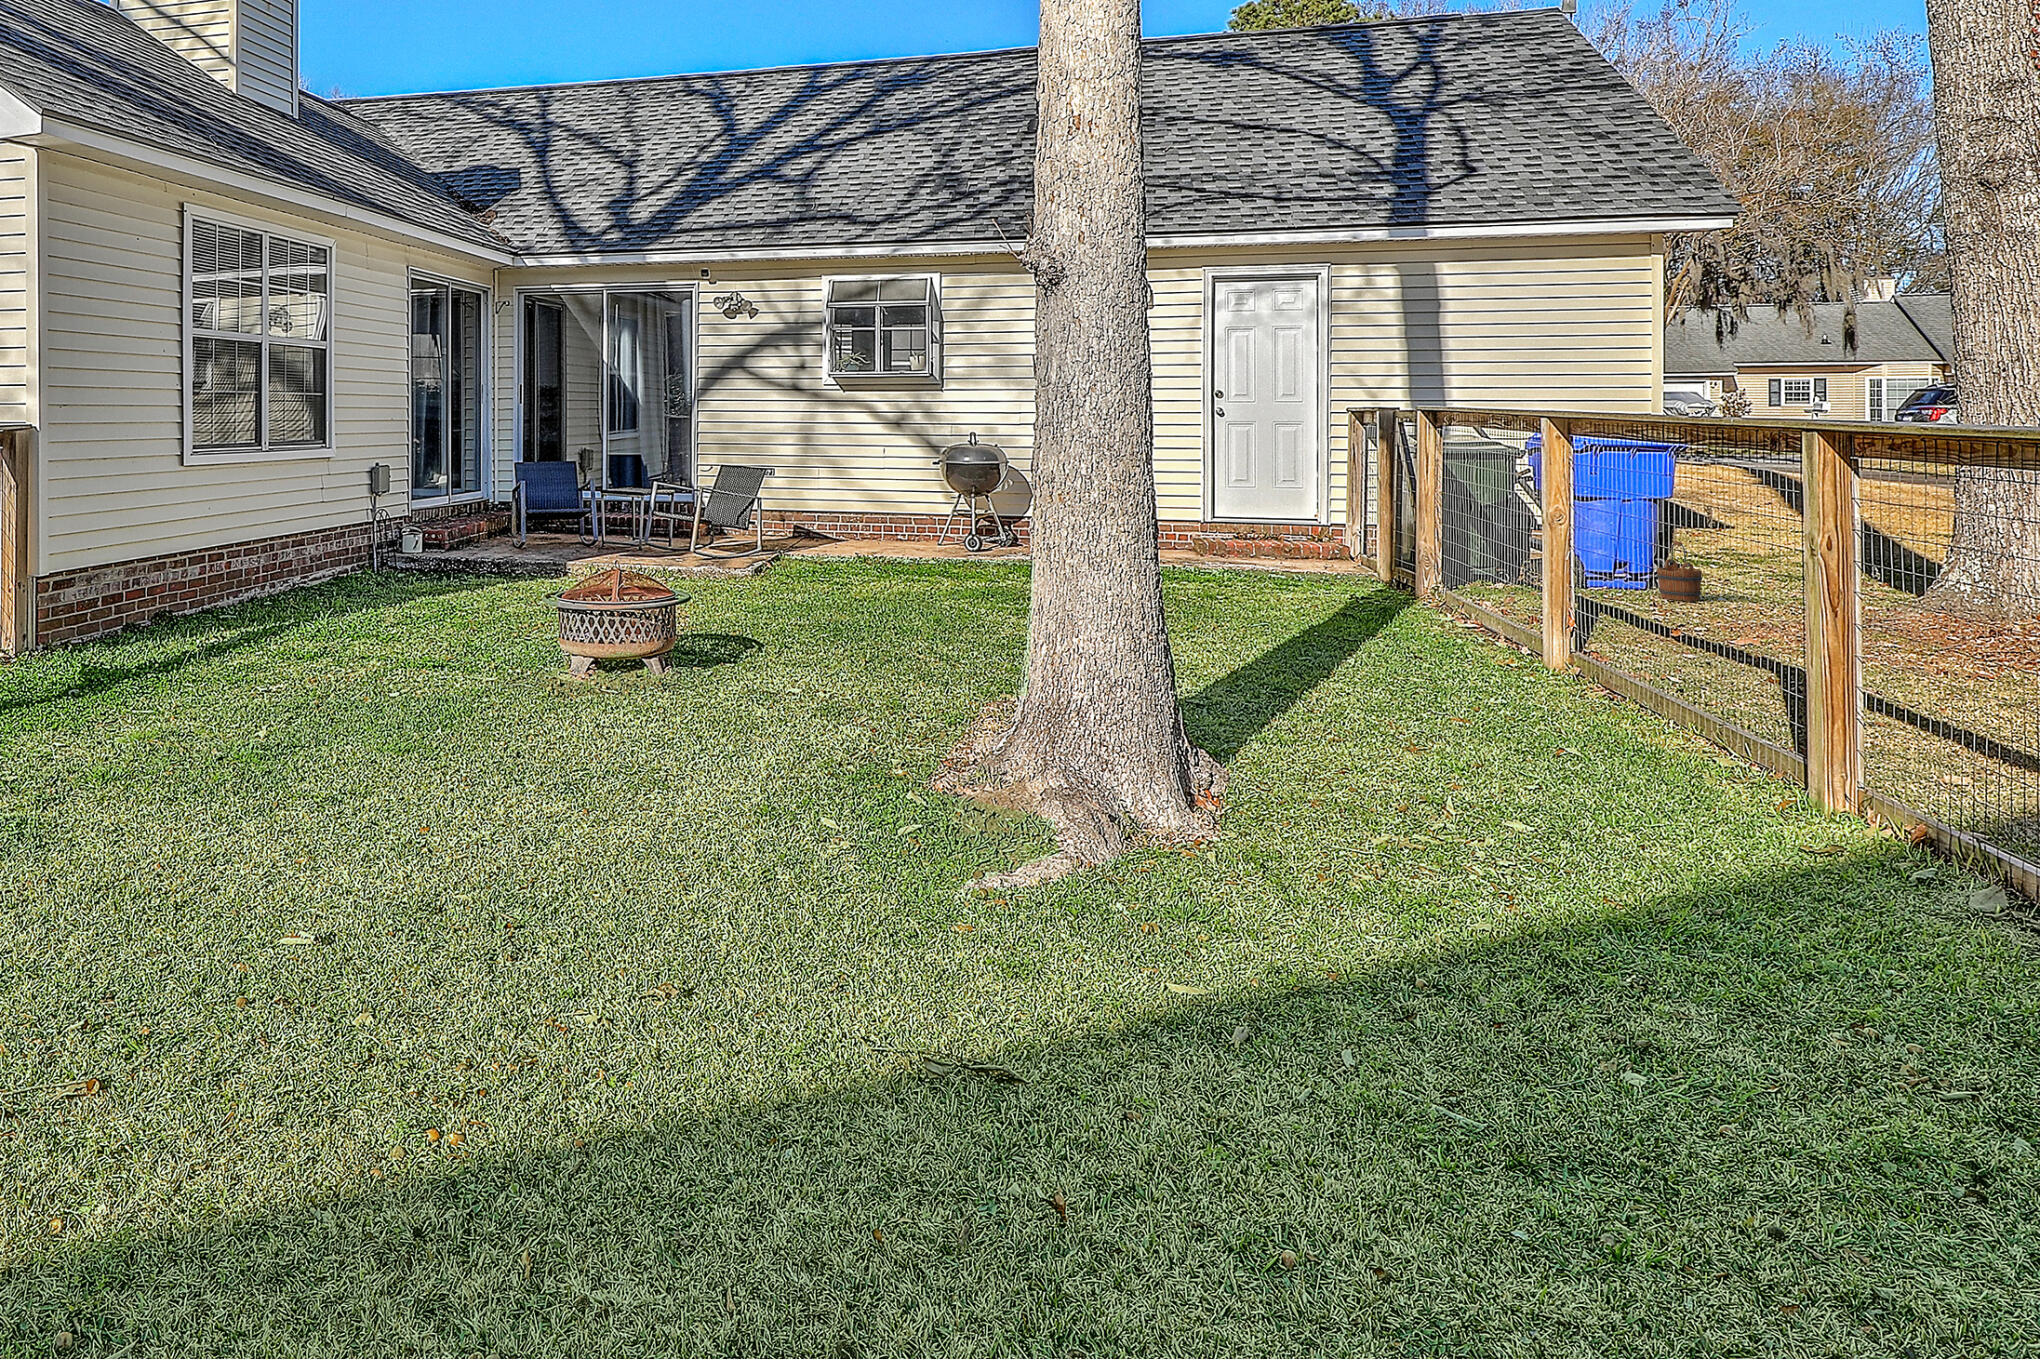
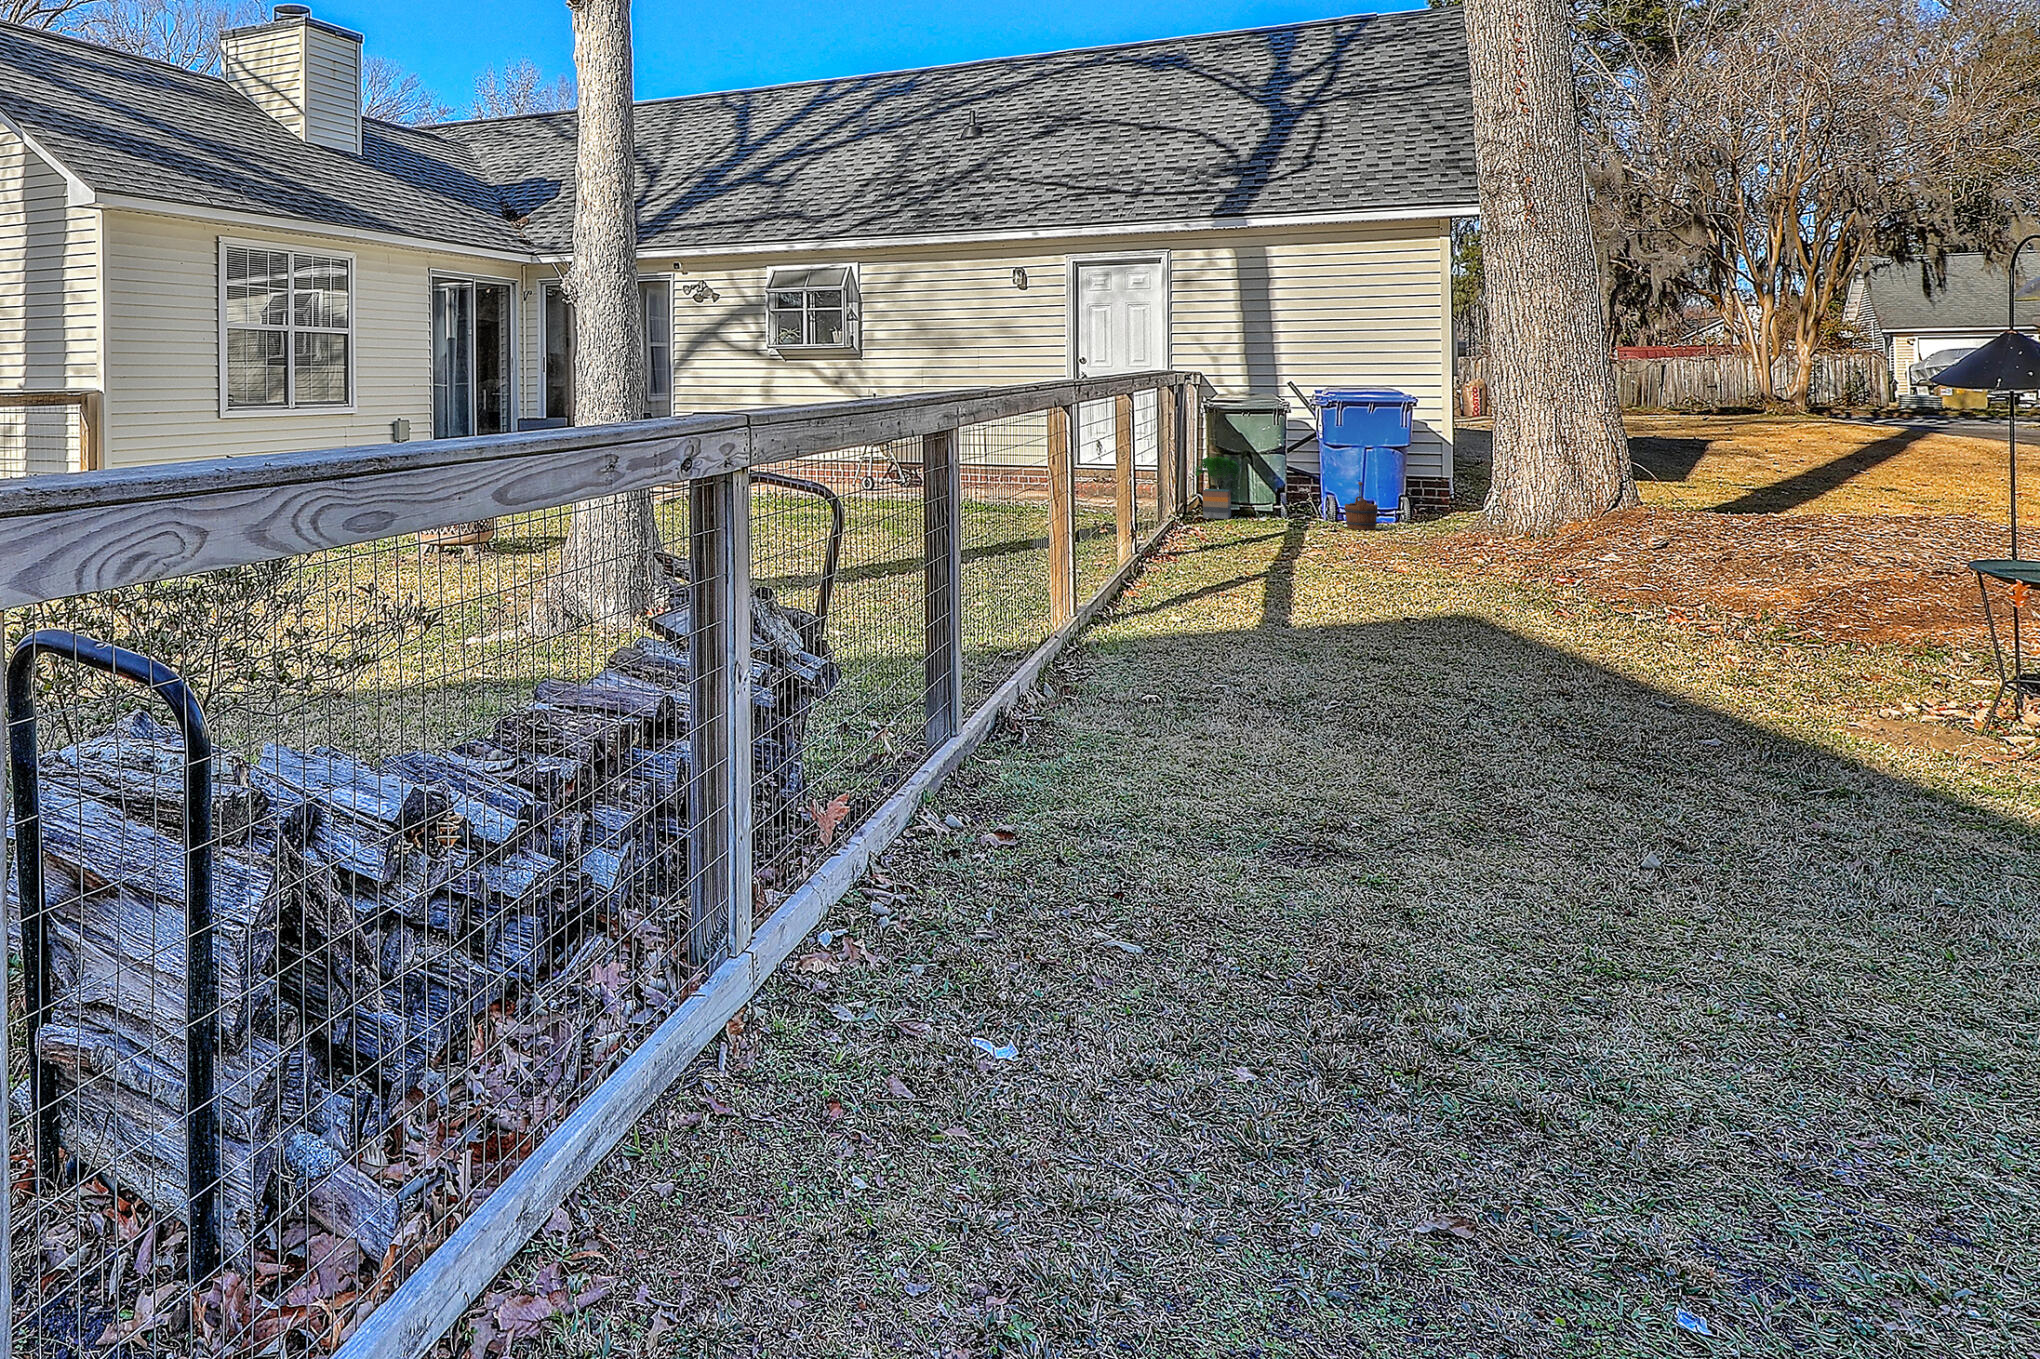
potted tree: none [1437,510,1505,588] -> present [1195,457,1240,519]

